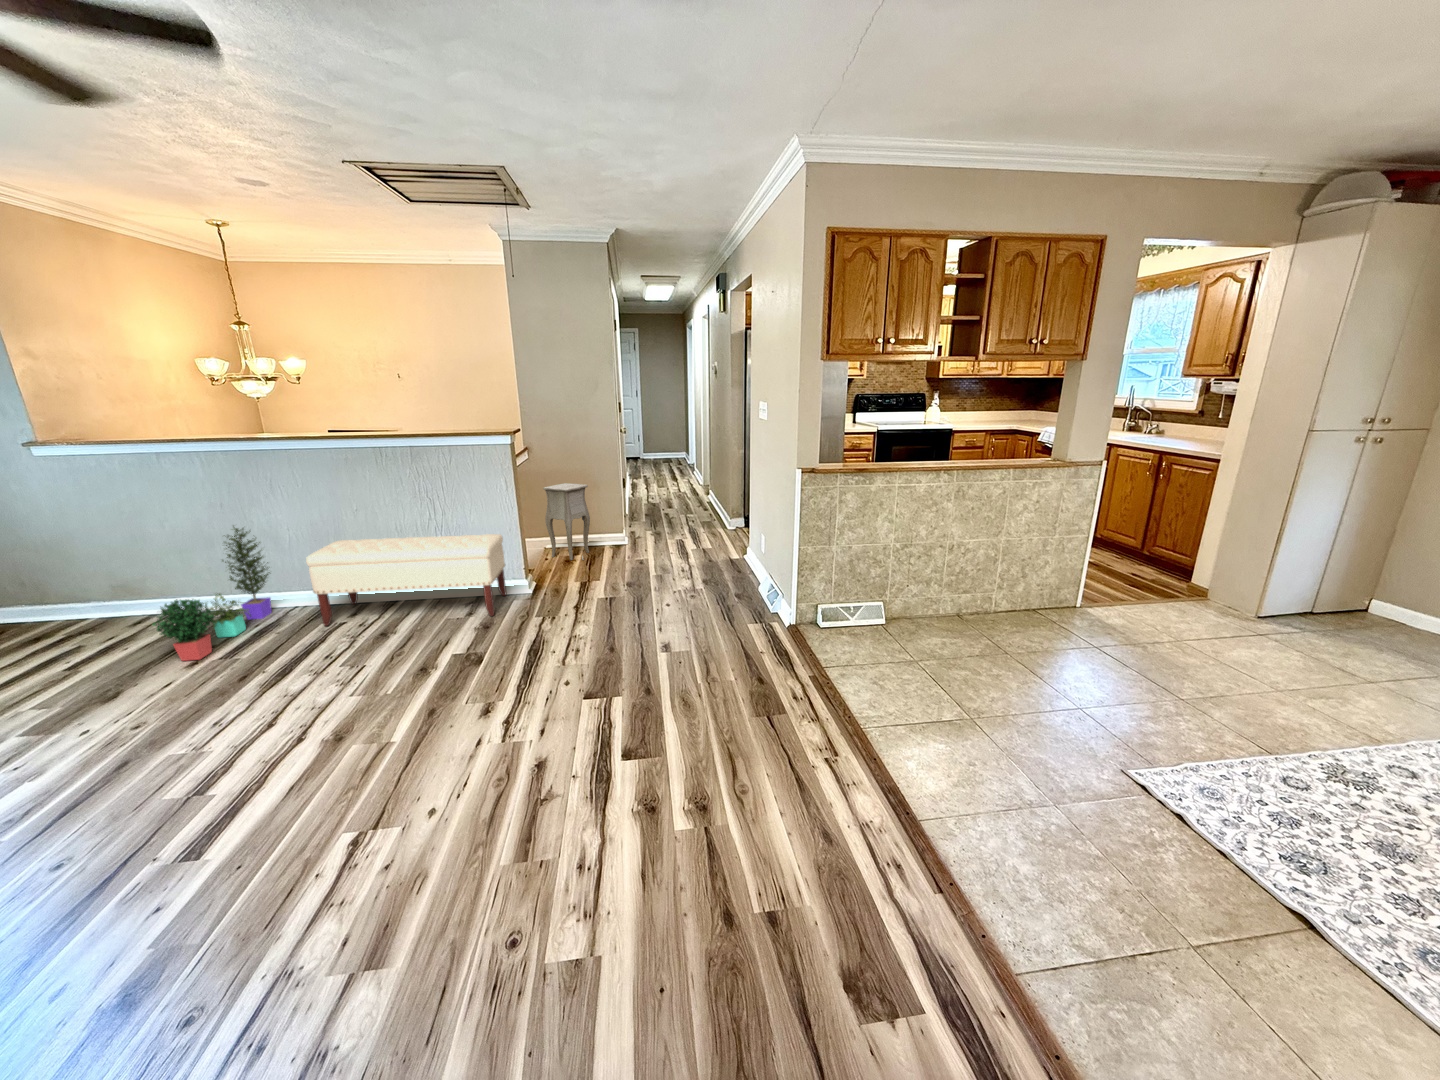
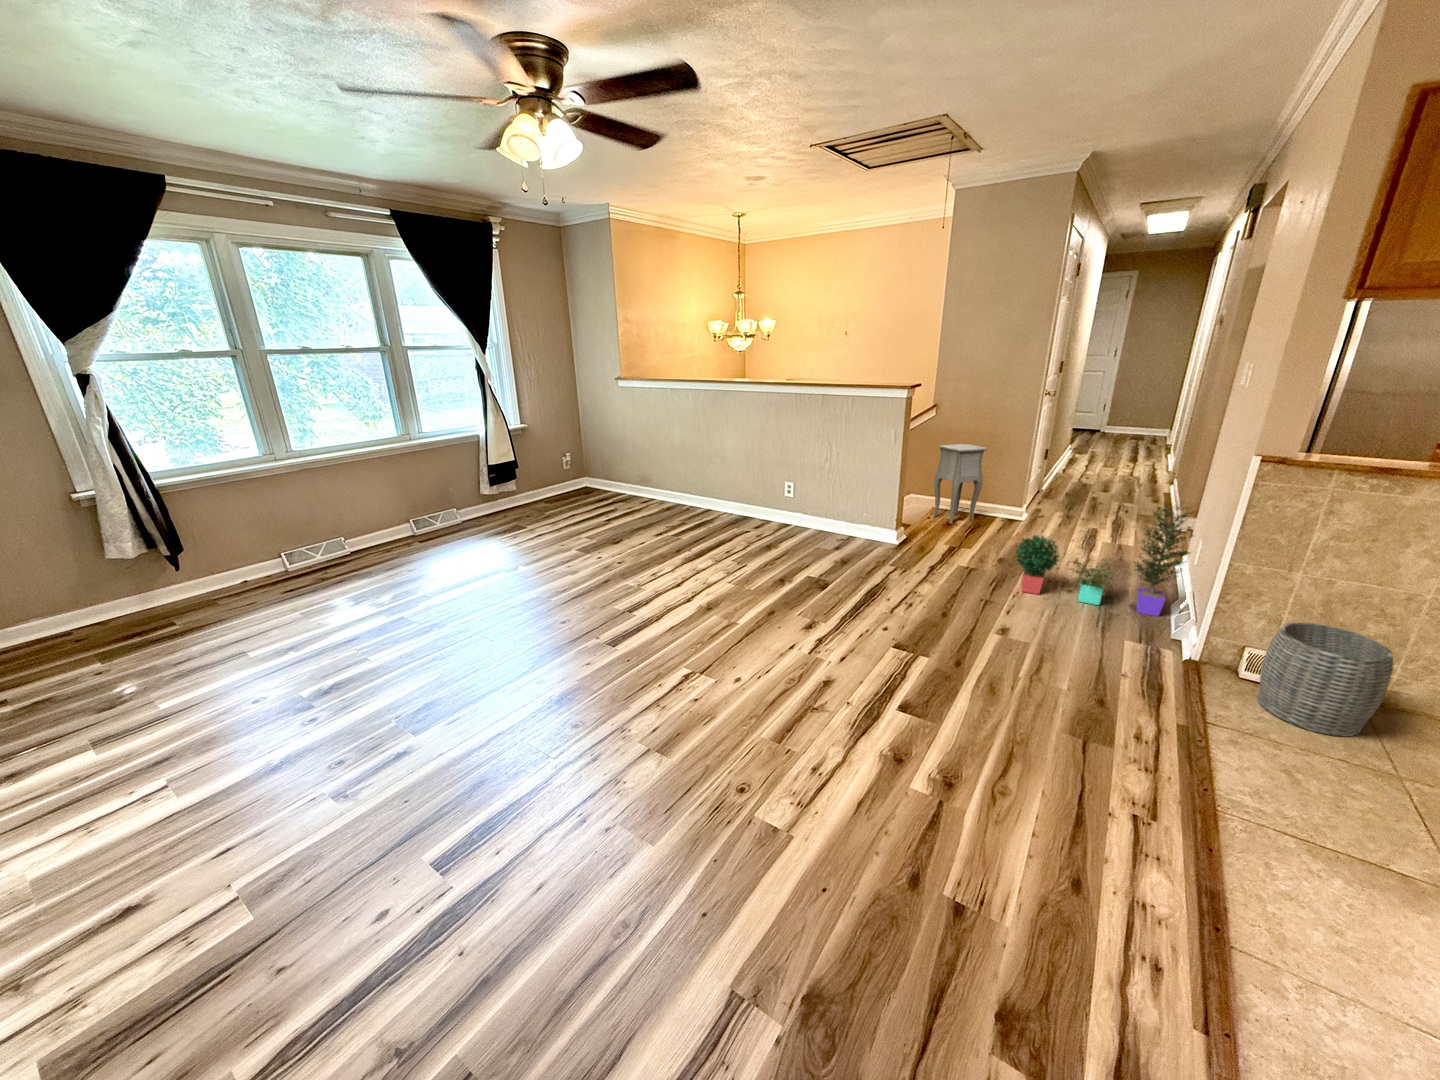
potted plant: present [153,526,272,661] -> present [1016,504,1193,616]
bench: present [306,534,506,626] -> none [734,468,880,555]
woven basket: none [828,579,886,649] -> present [1258,623,1393,736]

